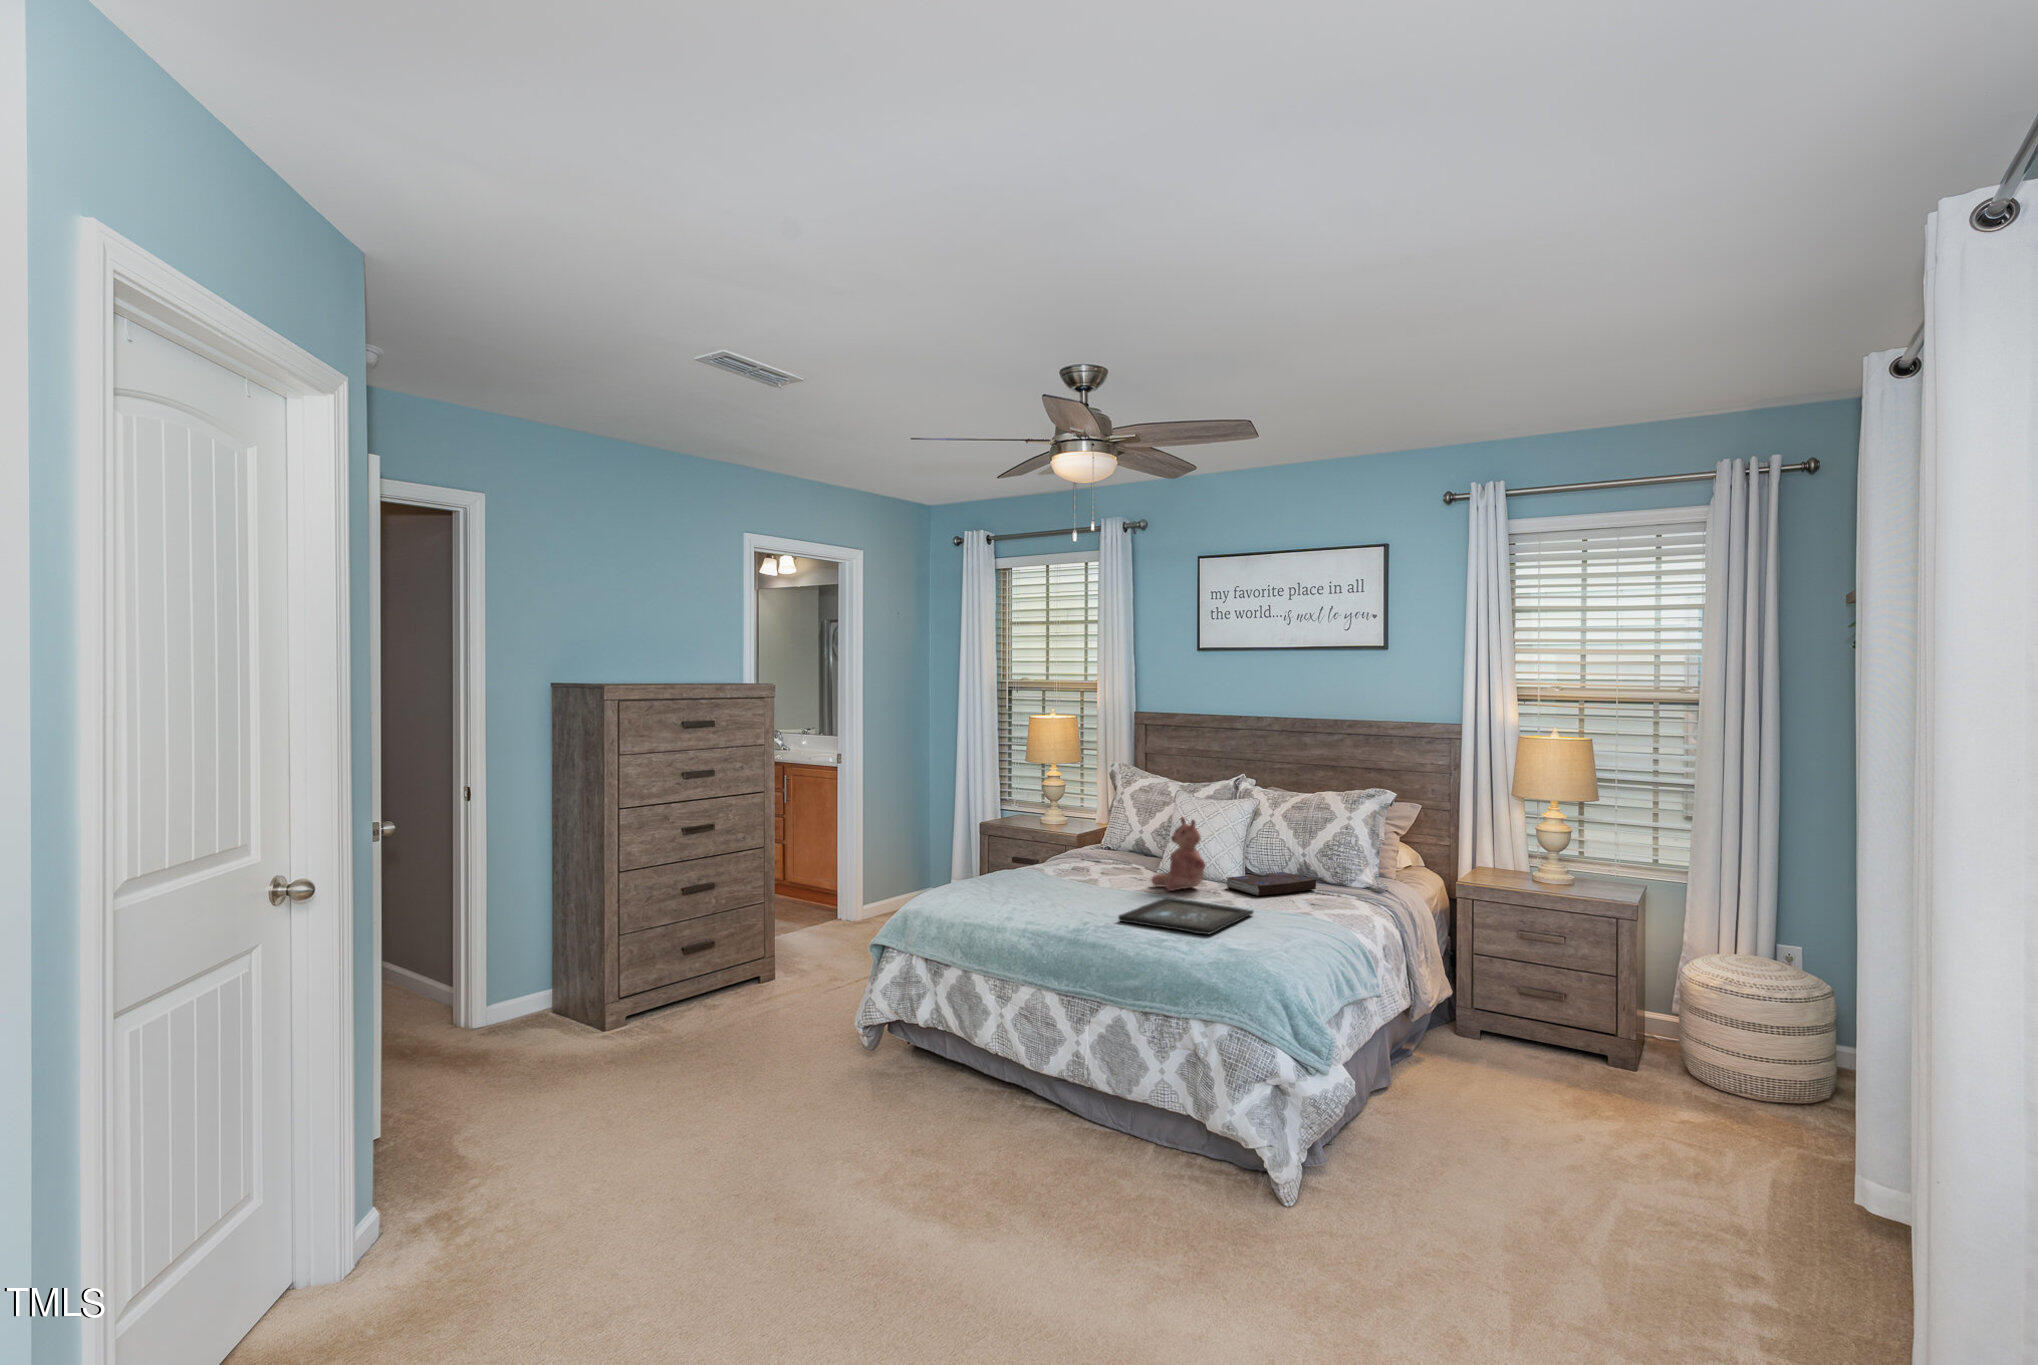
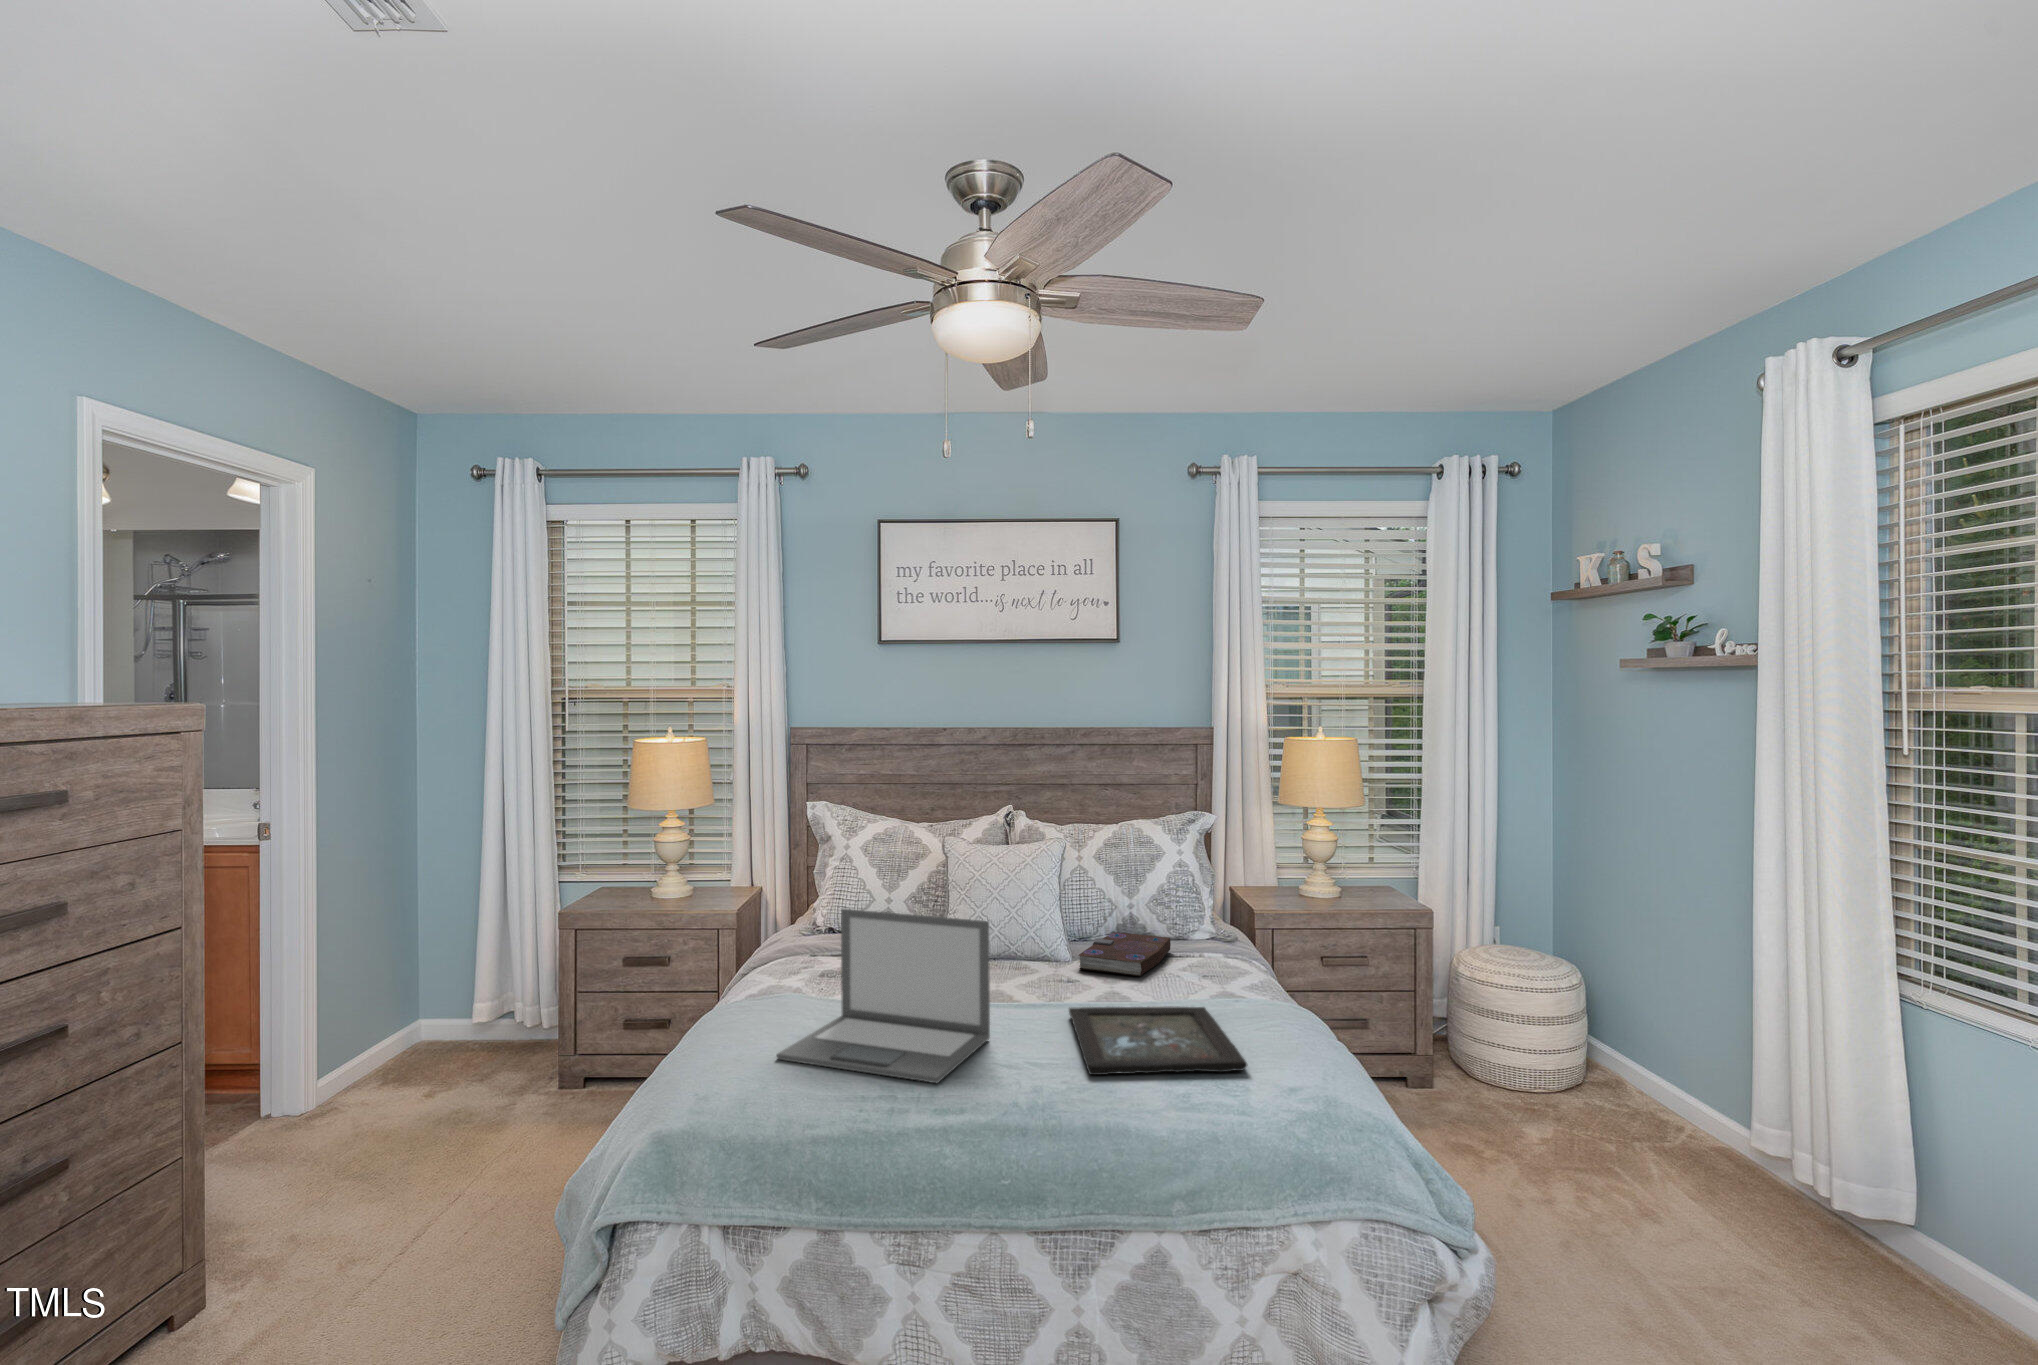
laptop: none [981,817,1101,910] -> present [777,909,990,1083]
teddy bear: present [1151,817,1206,891] -> none [991,878,1073,992]

